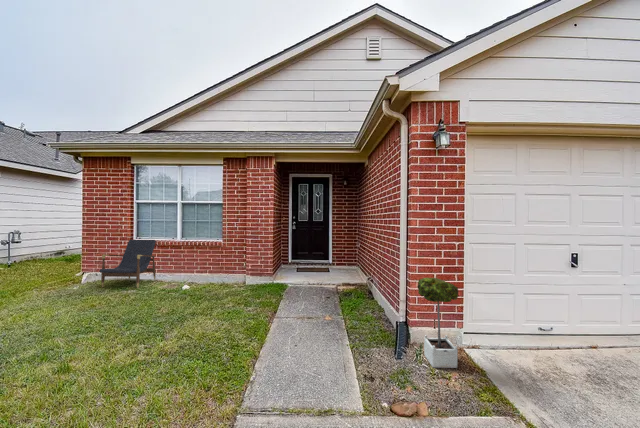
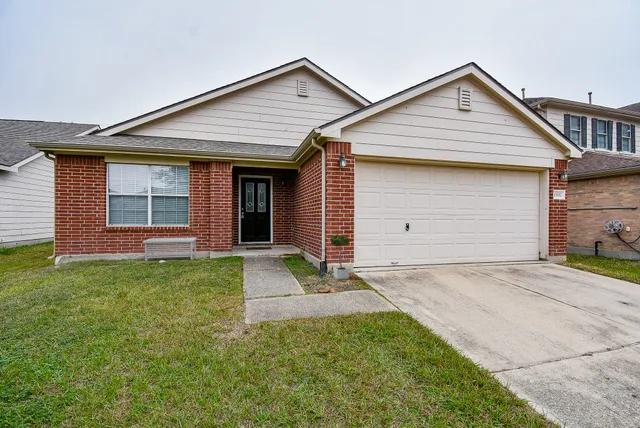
lounge chair: present [99,240,156,288] -> none [88,226,130,264]
storage bench: none [162,255,231,286] -> present [143,237,197,261]

